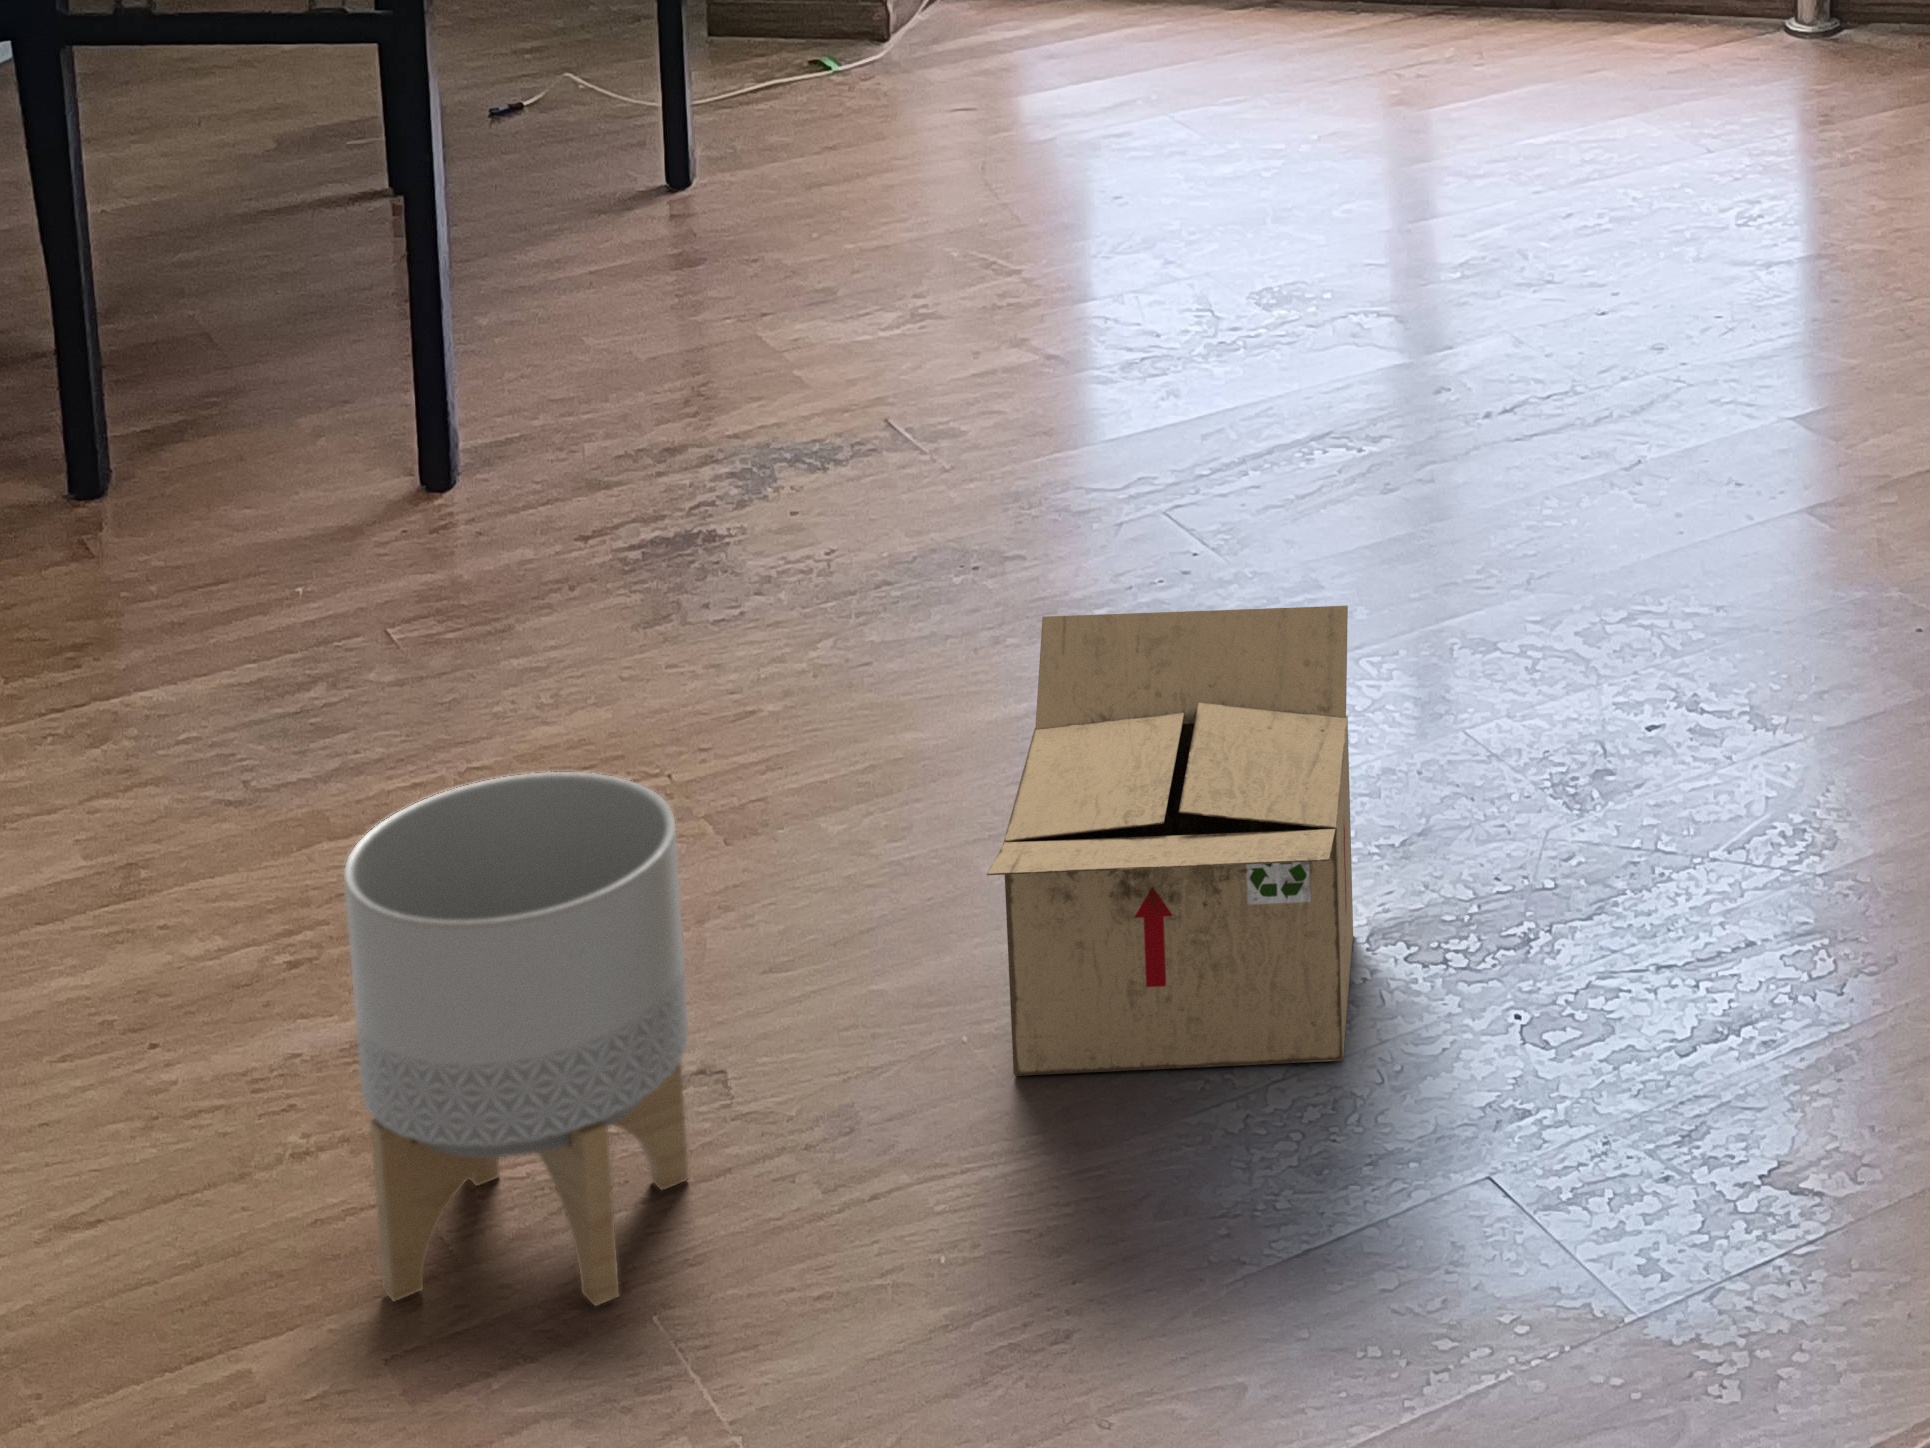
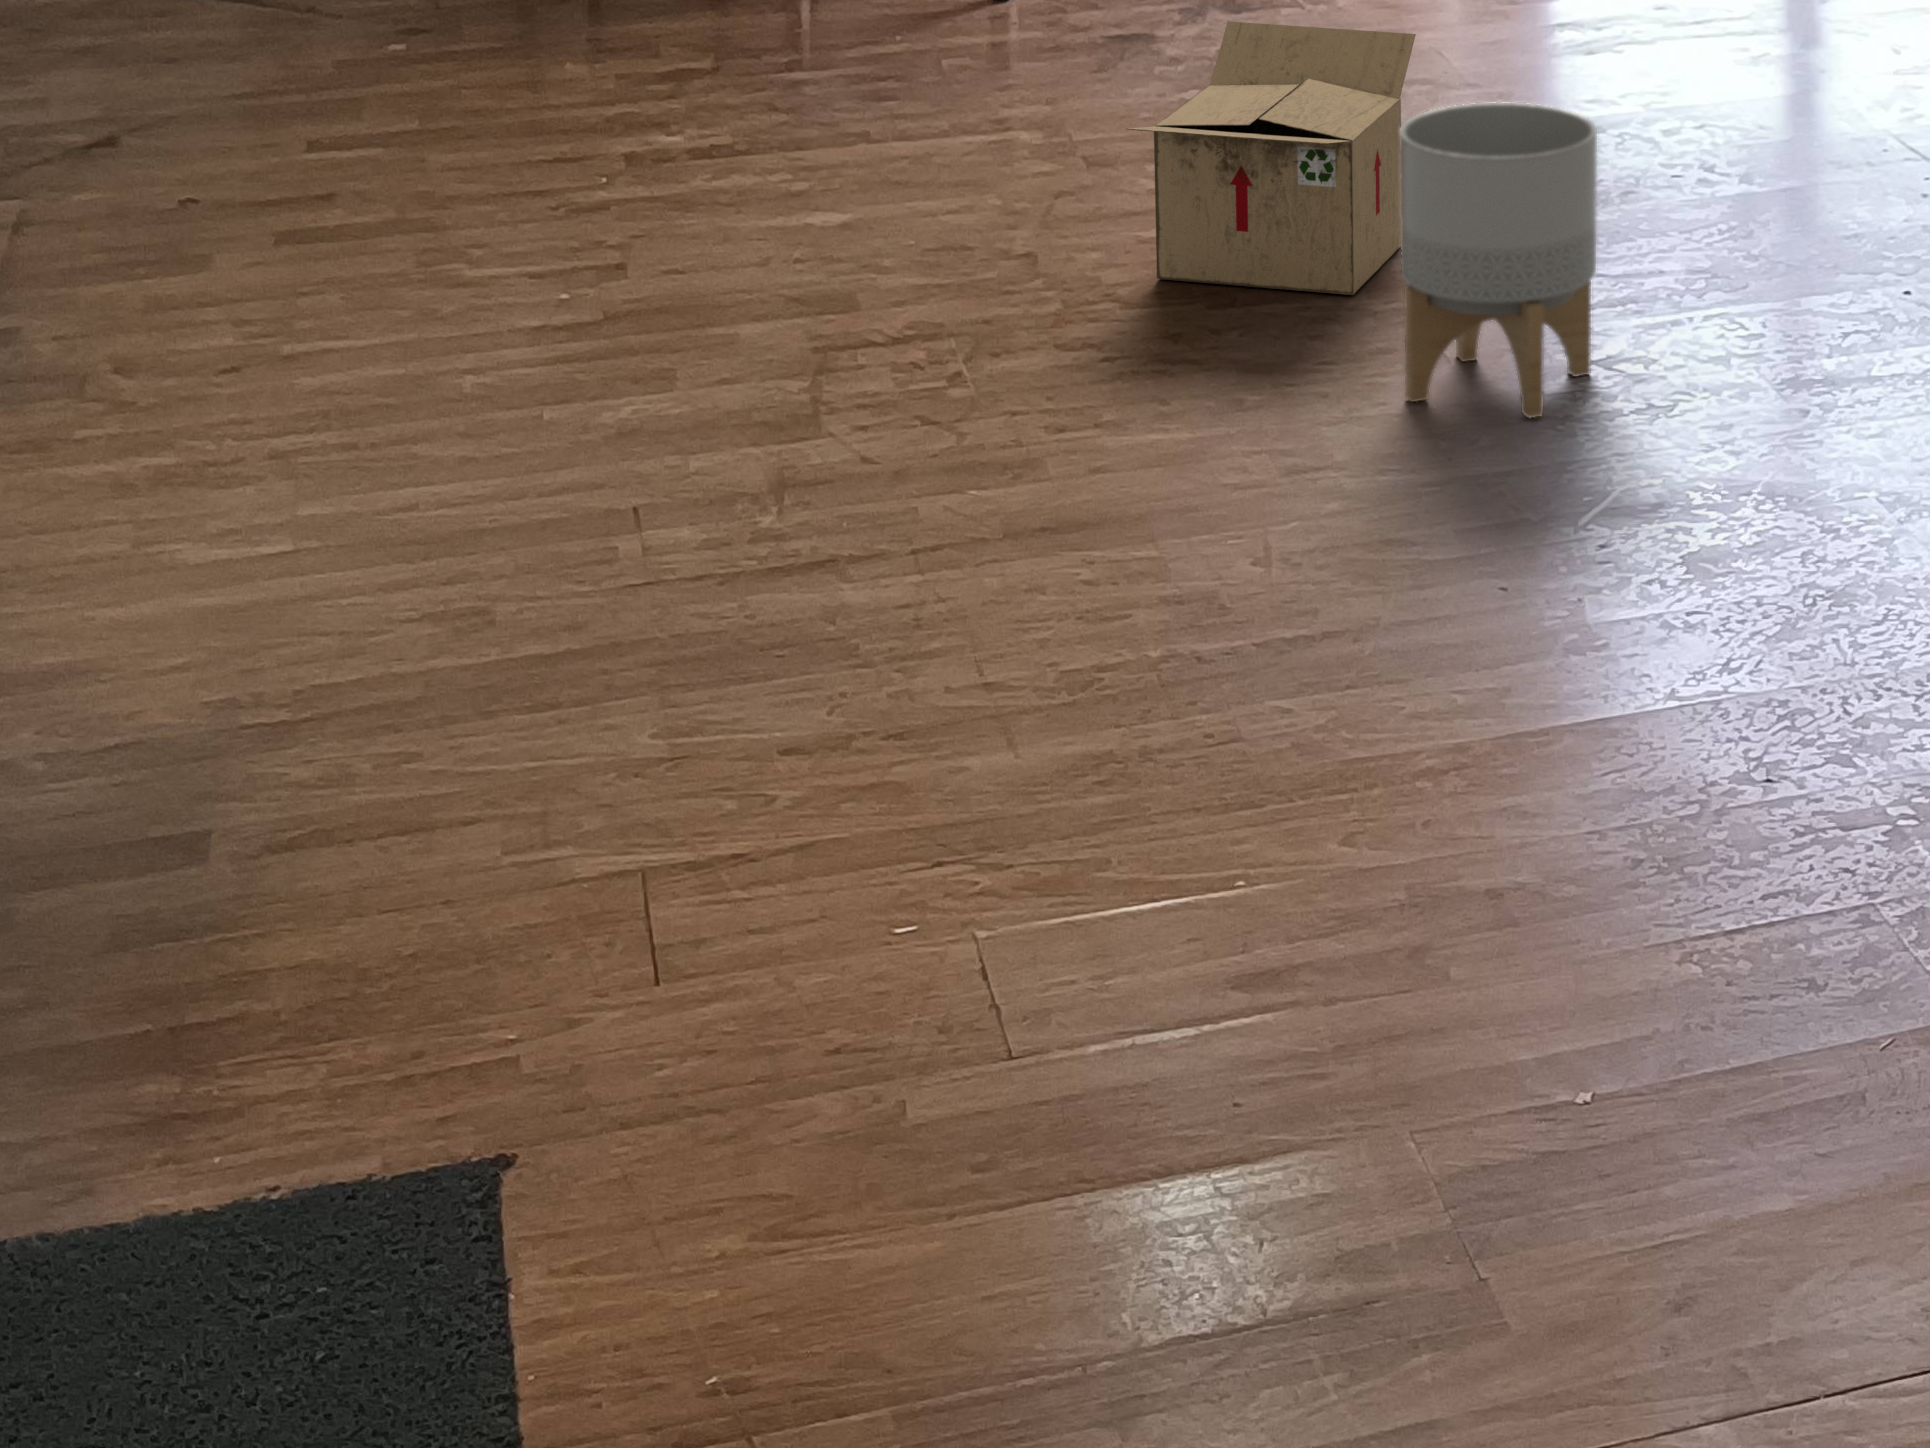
planter: present [344,772,688,1306] -> present [1400,102,1597,418]

